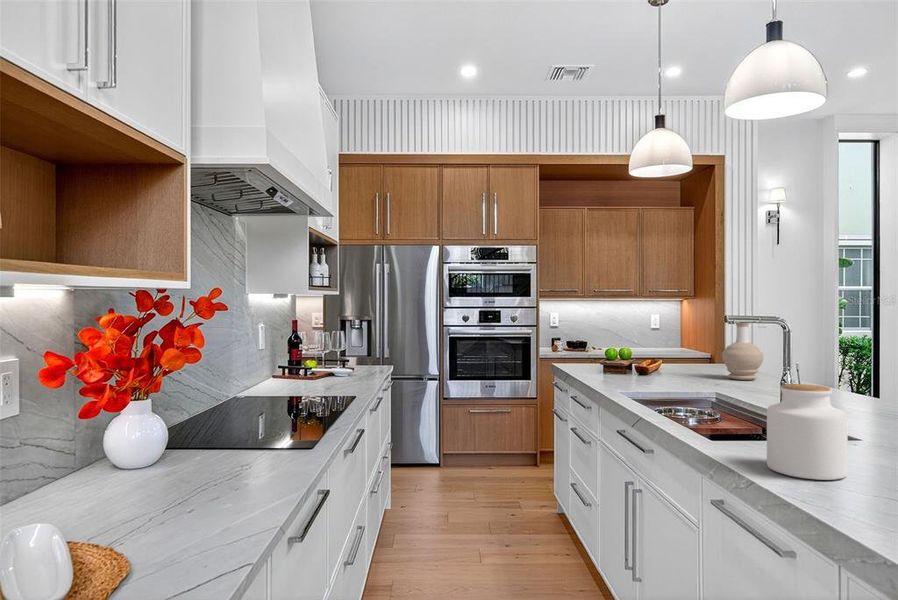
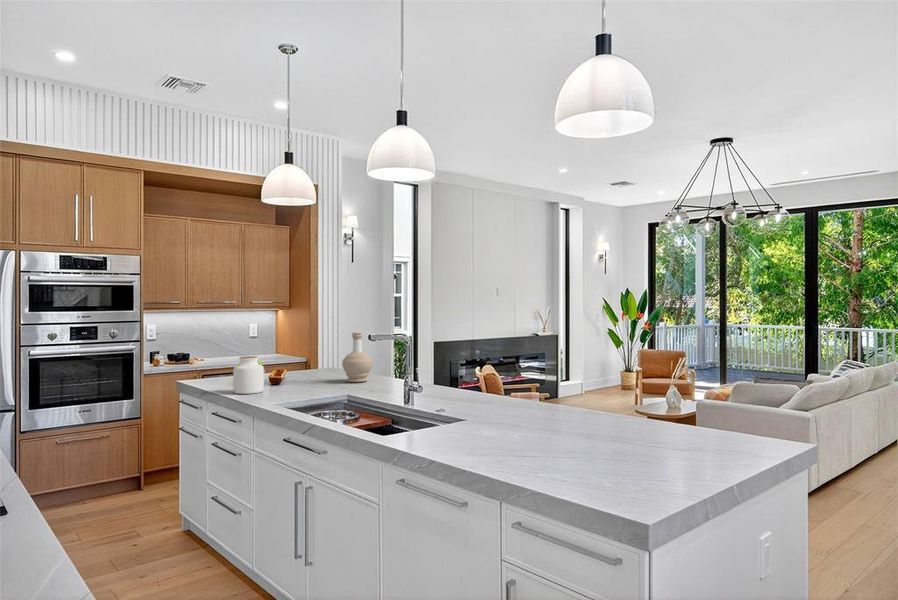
jar: present [767,384,848,480] -> present [233,356,264,394]

